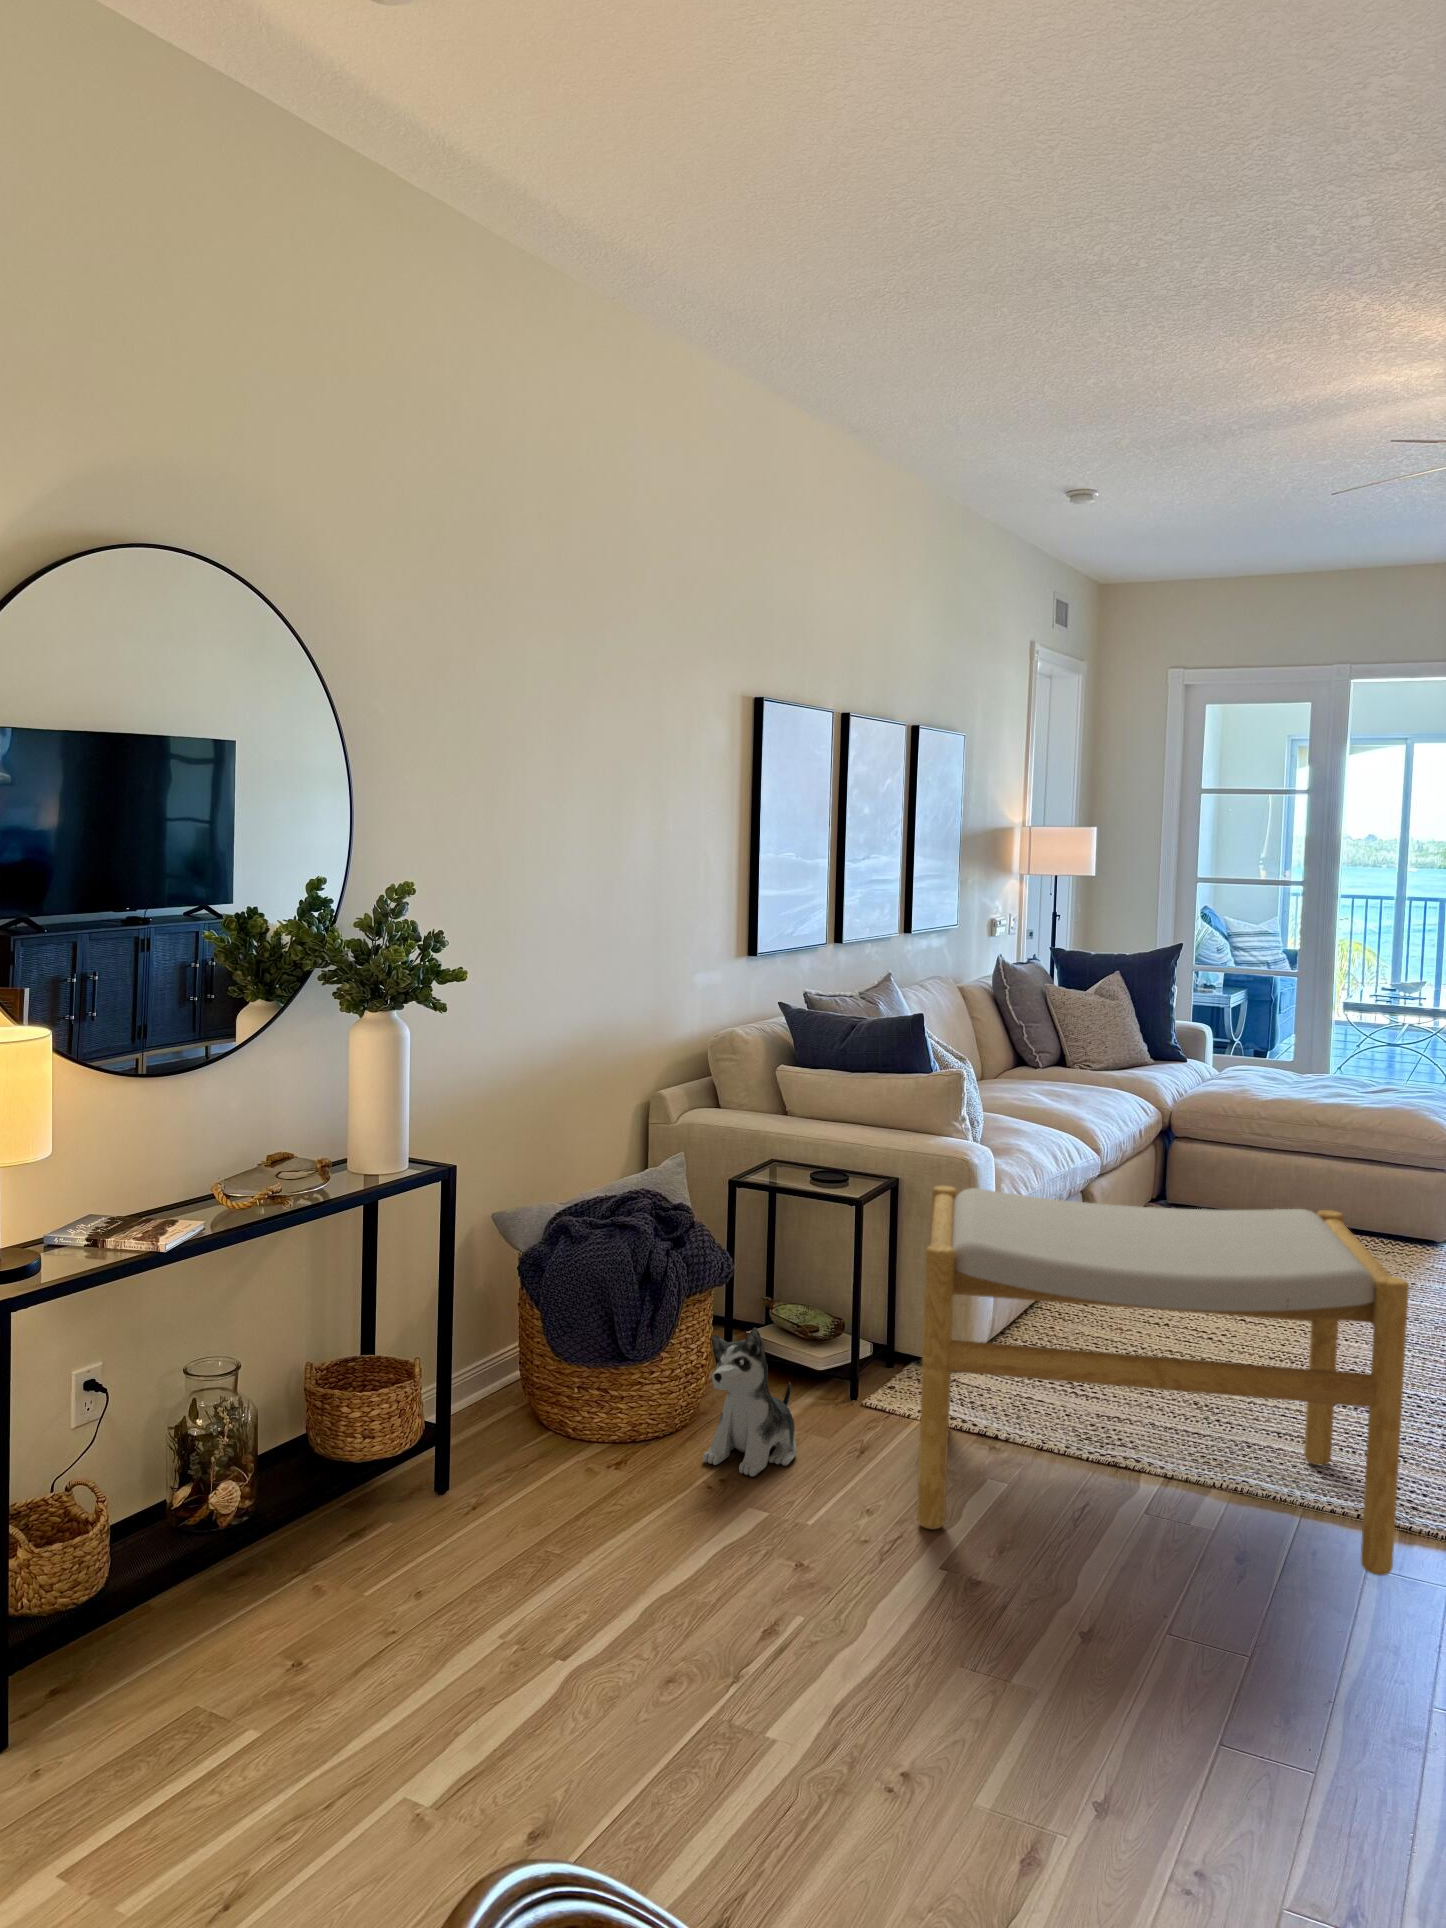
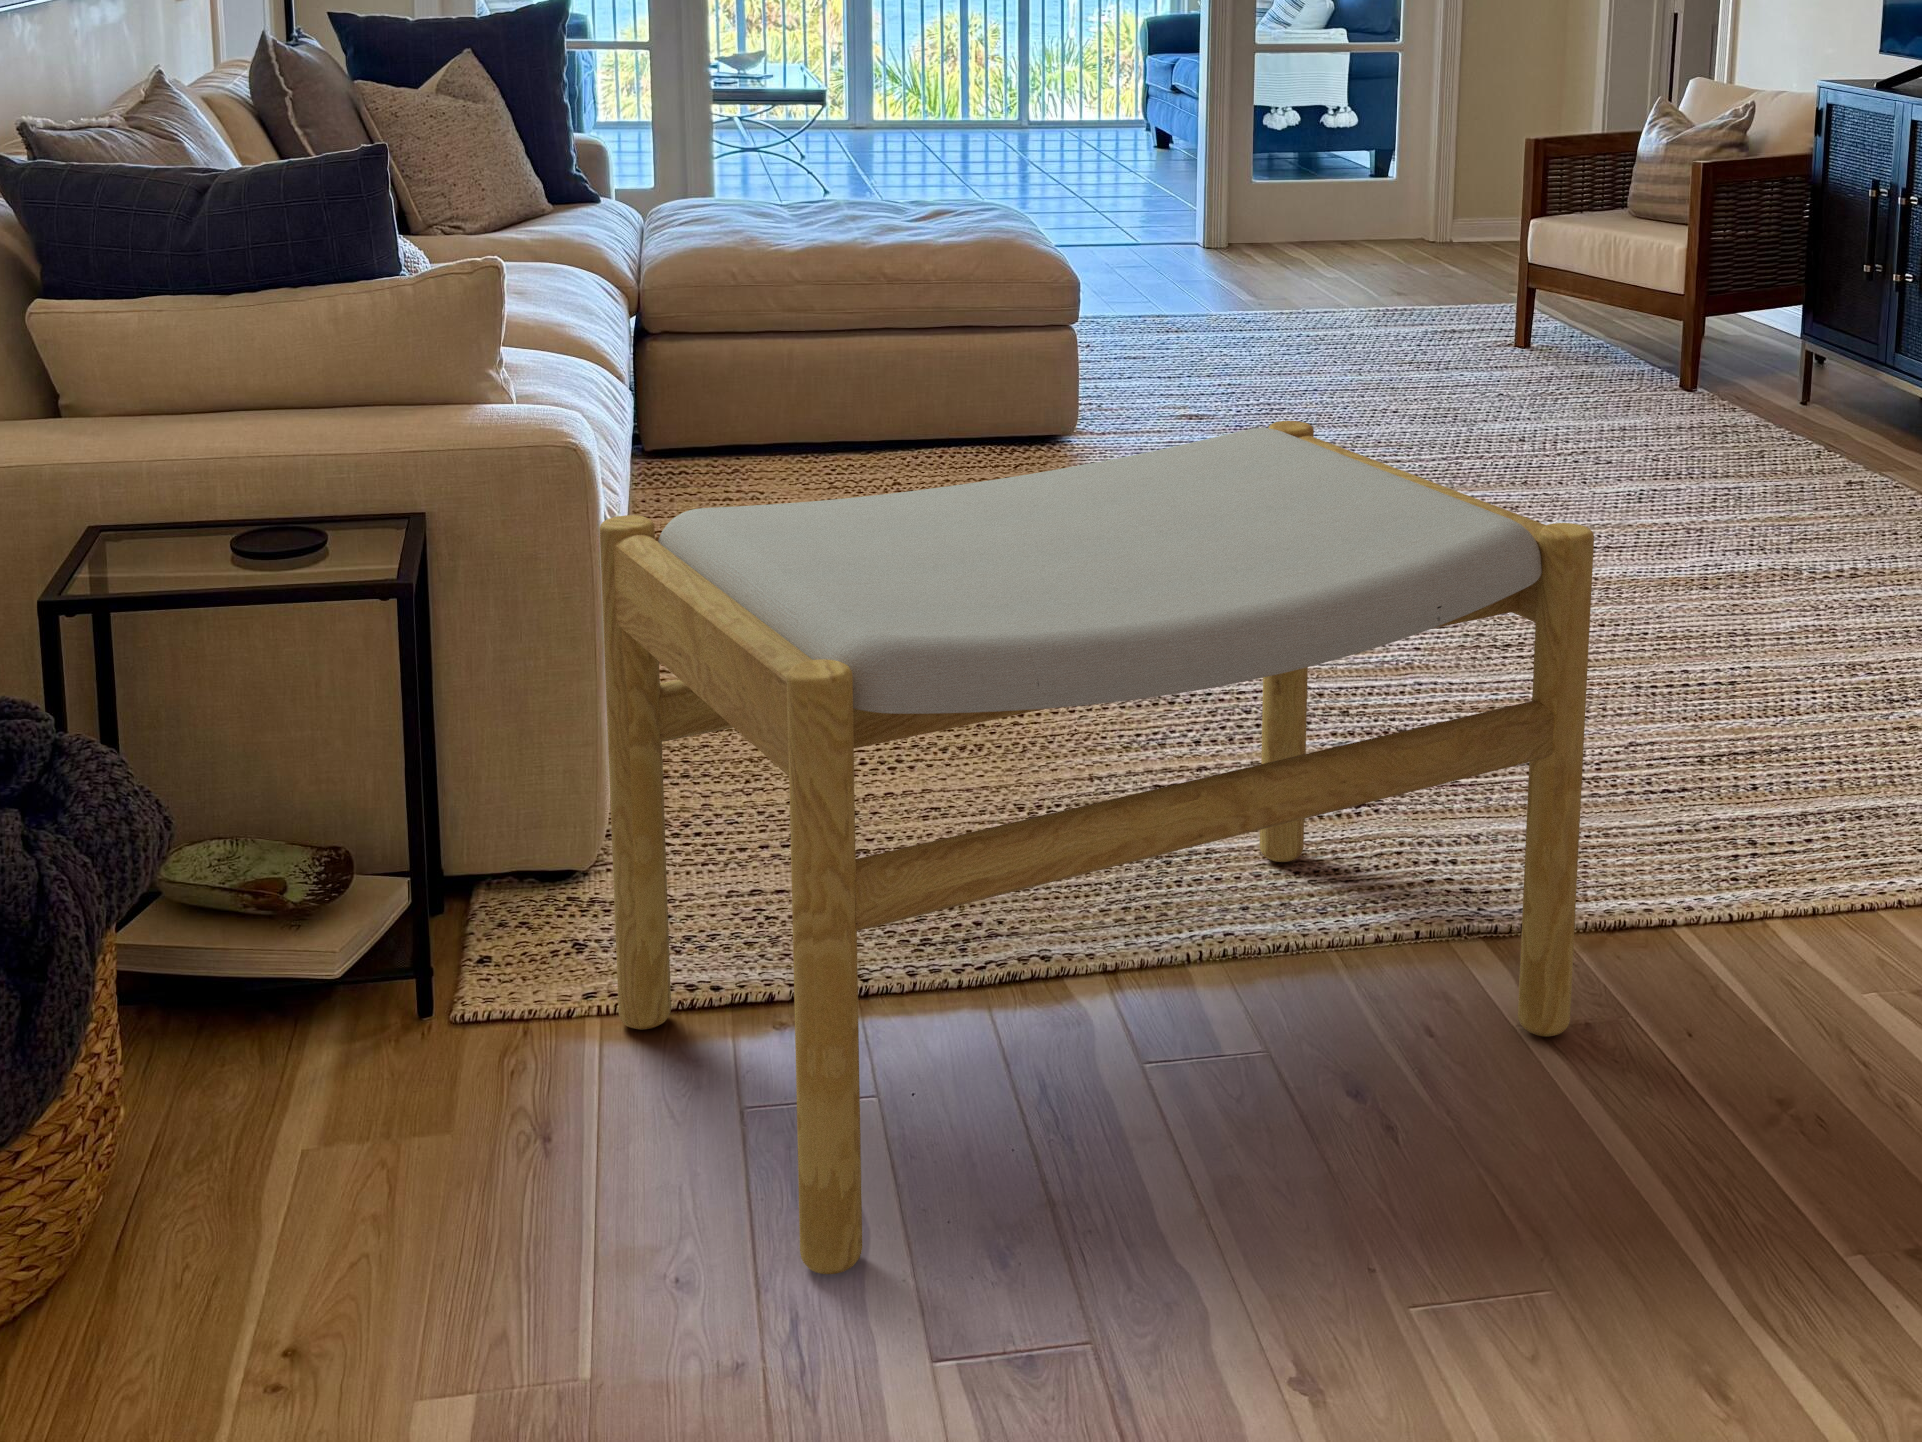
plush toy: present [703,1328,797,1477] -> none [177,960,424,1321]

